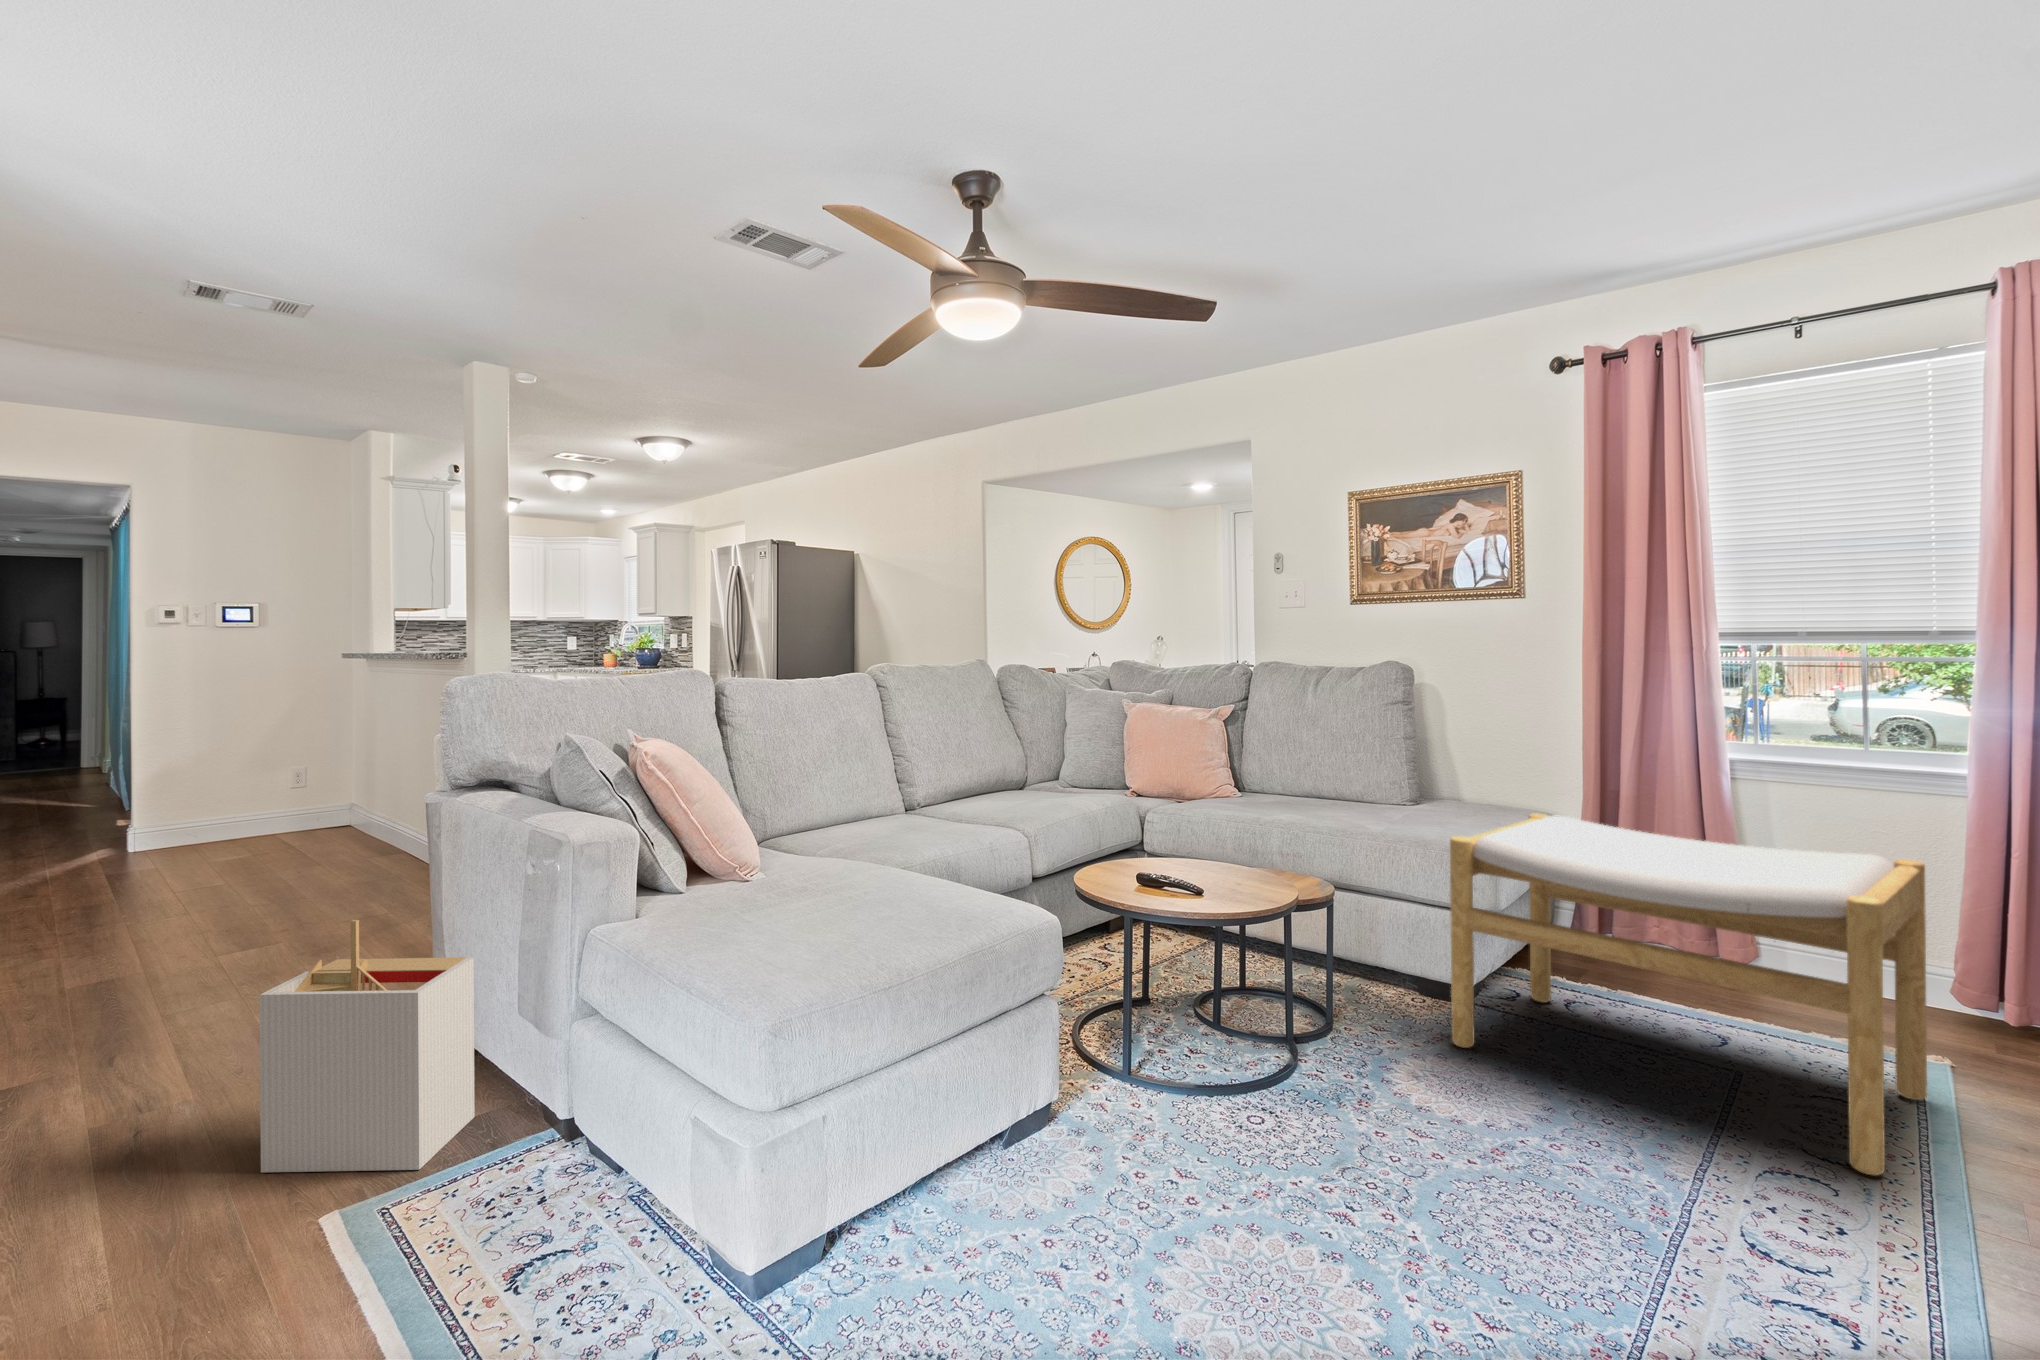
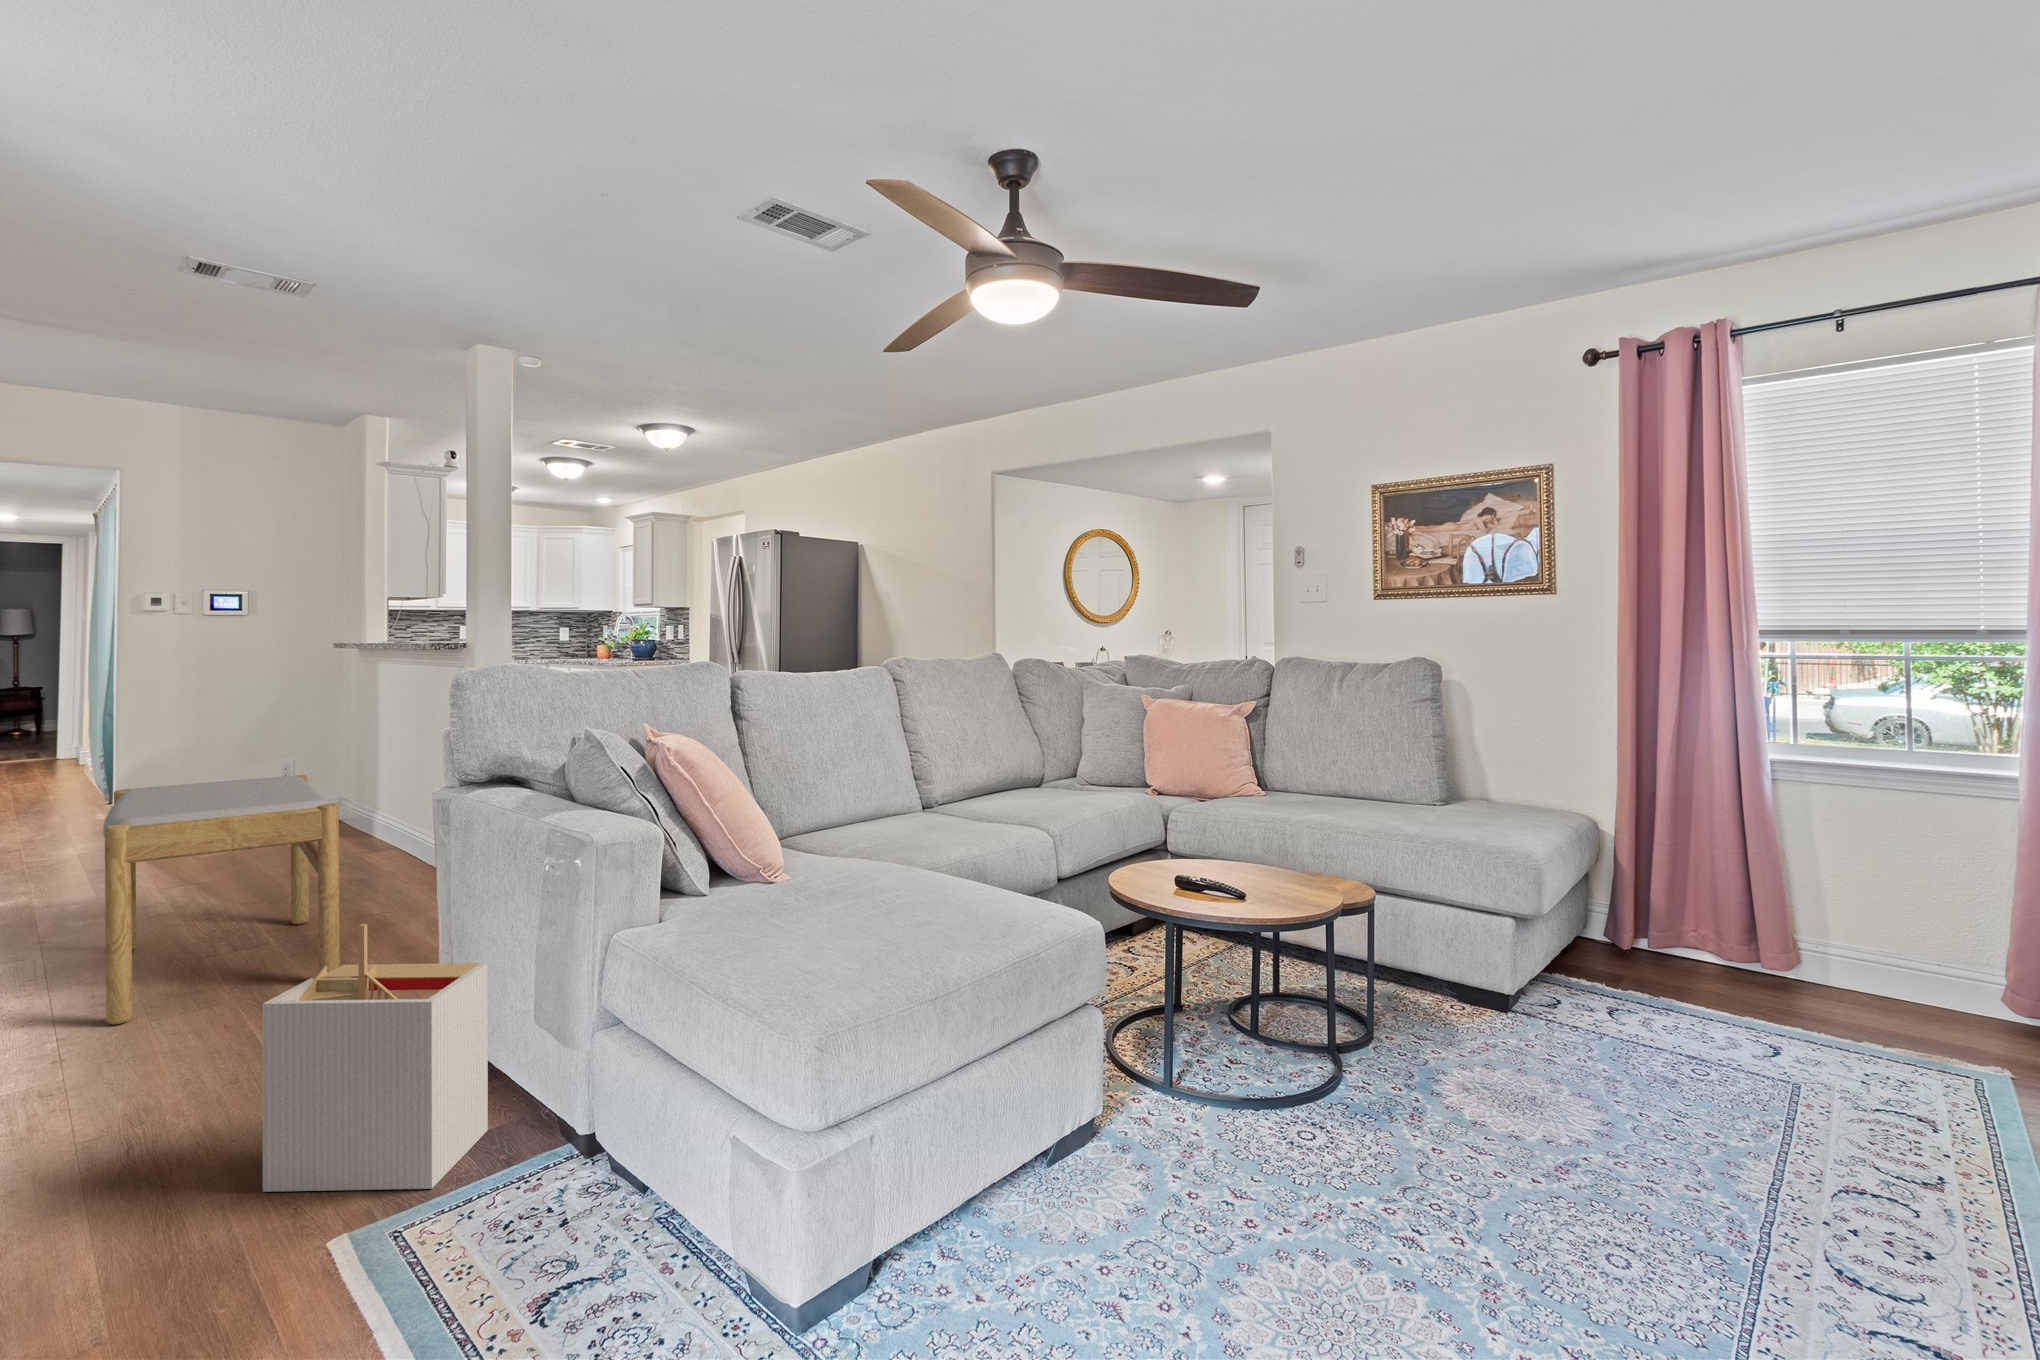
footstool: present [1450,814,1927,1175] -> present [103,775,340,1024]

